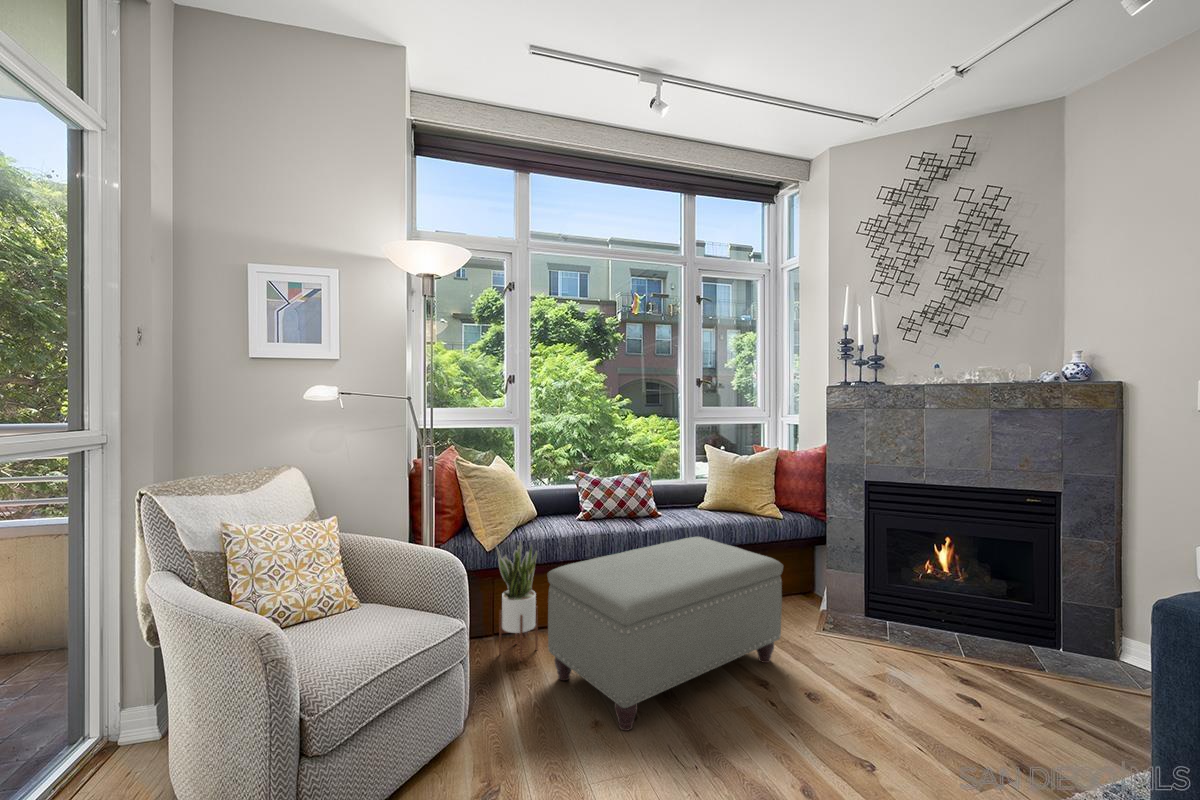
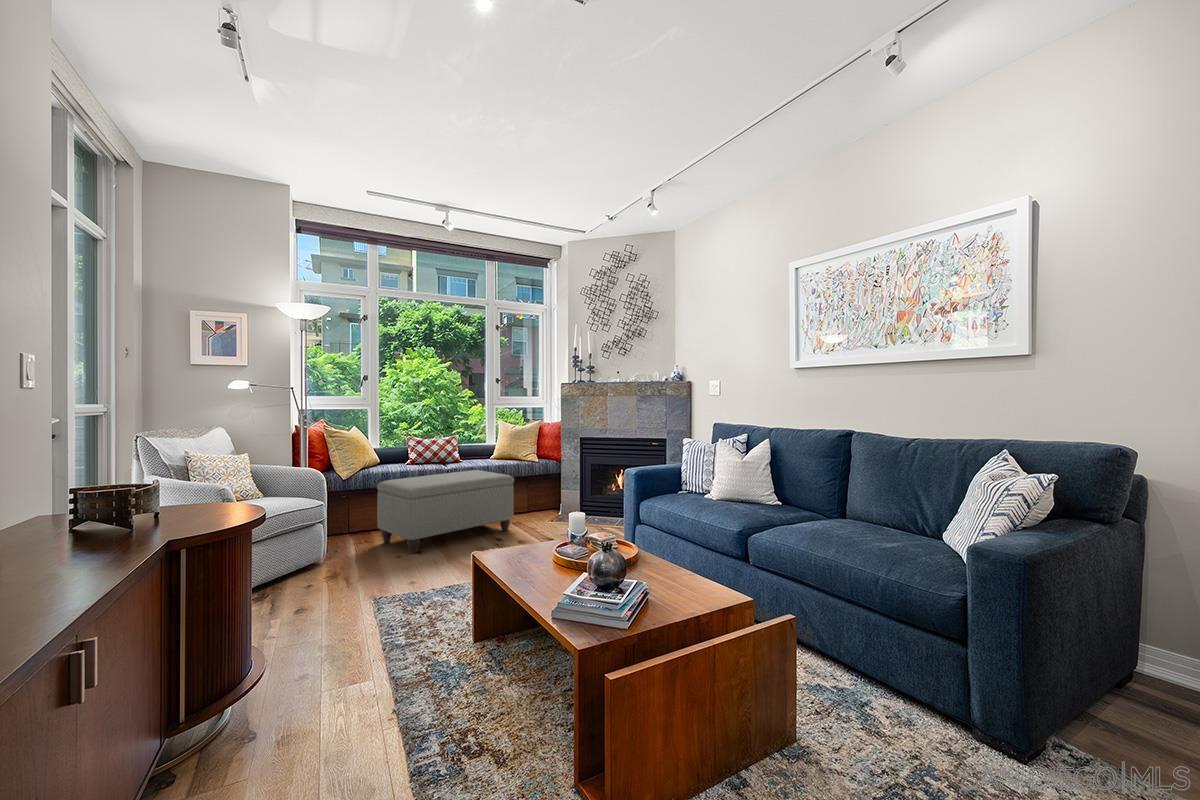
potted plant: present [496,541,538,661] -> none [347,471,375,539]

